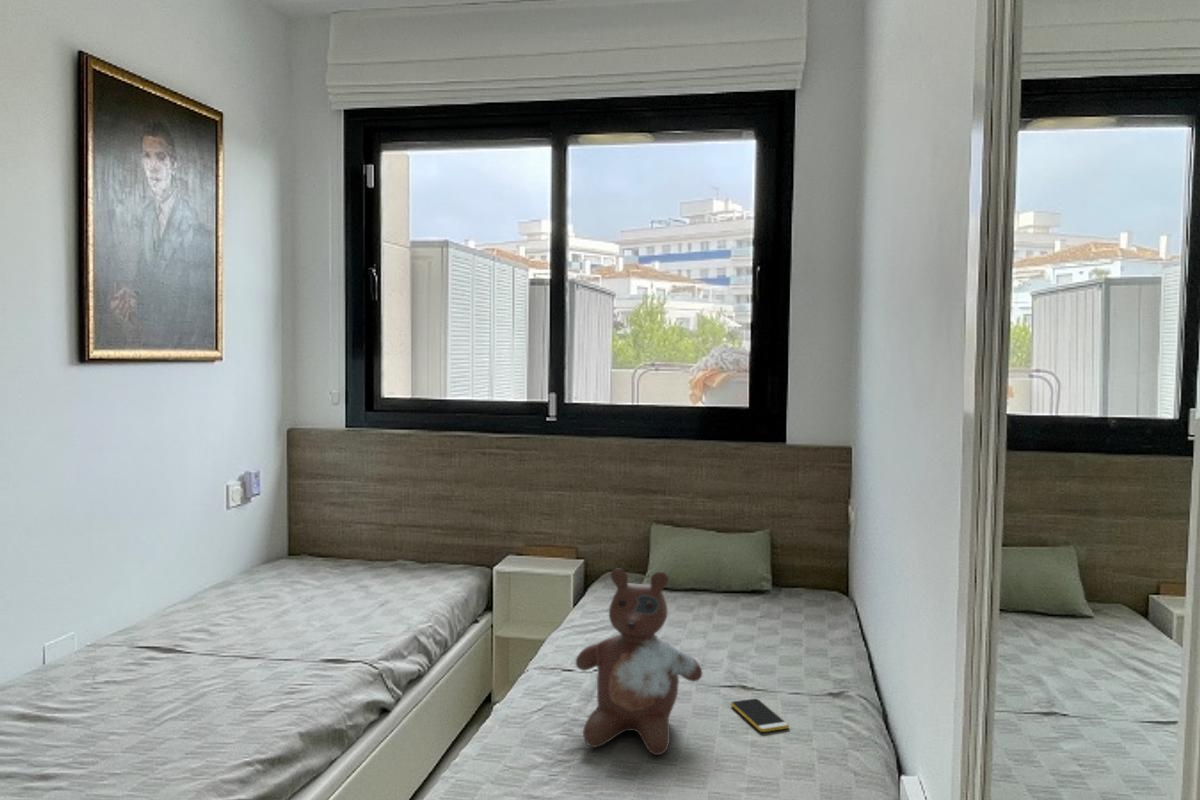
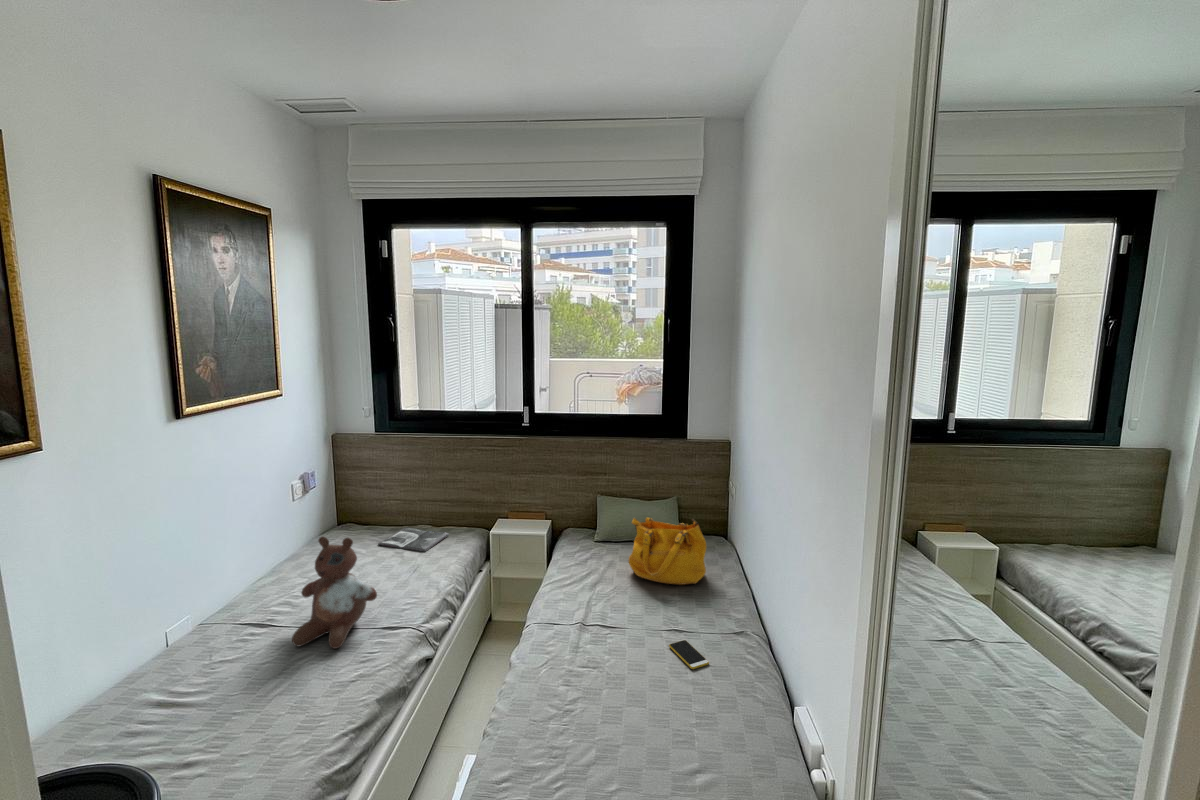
handbag: none [687,540,804,639] -> present [629,518,706,585]
magazine: none [337,560,436,586] -> present [378,527,449,551]
stuffed bear: present [576,569,702,755] -> present [292,537,377,649]

